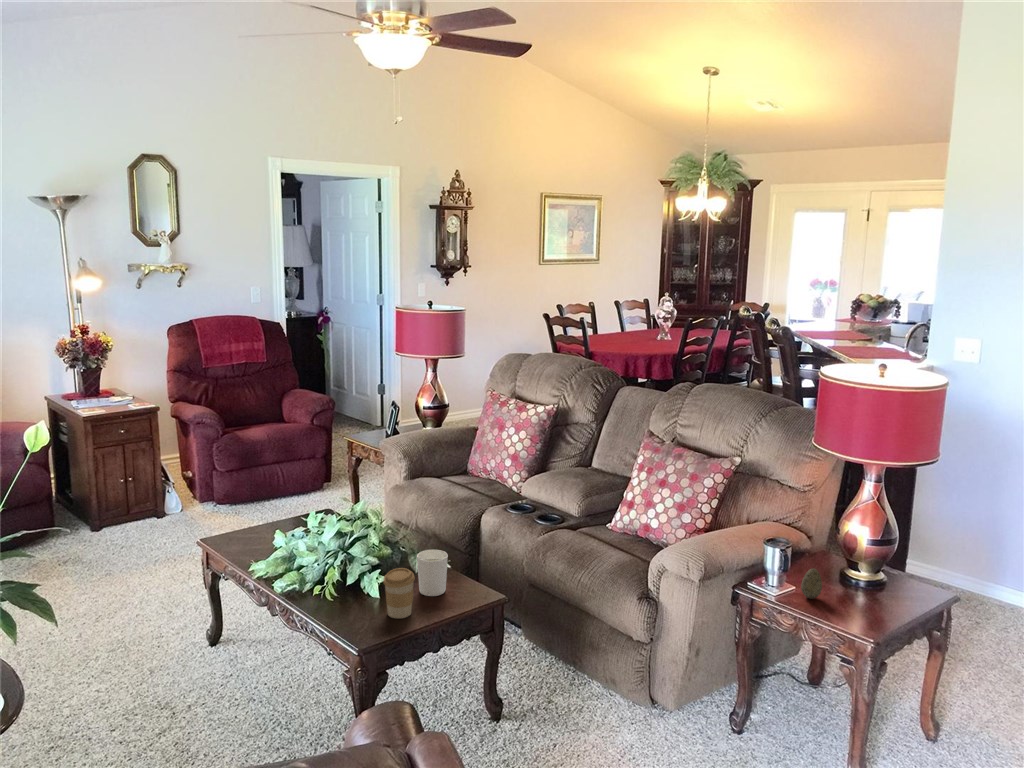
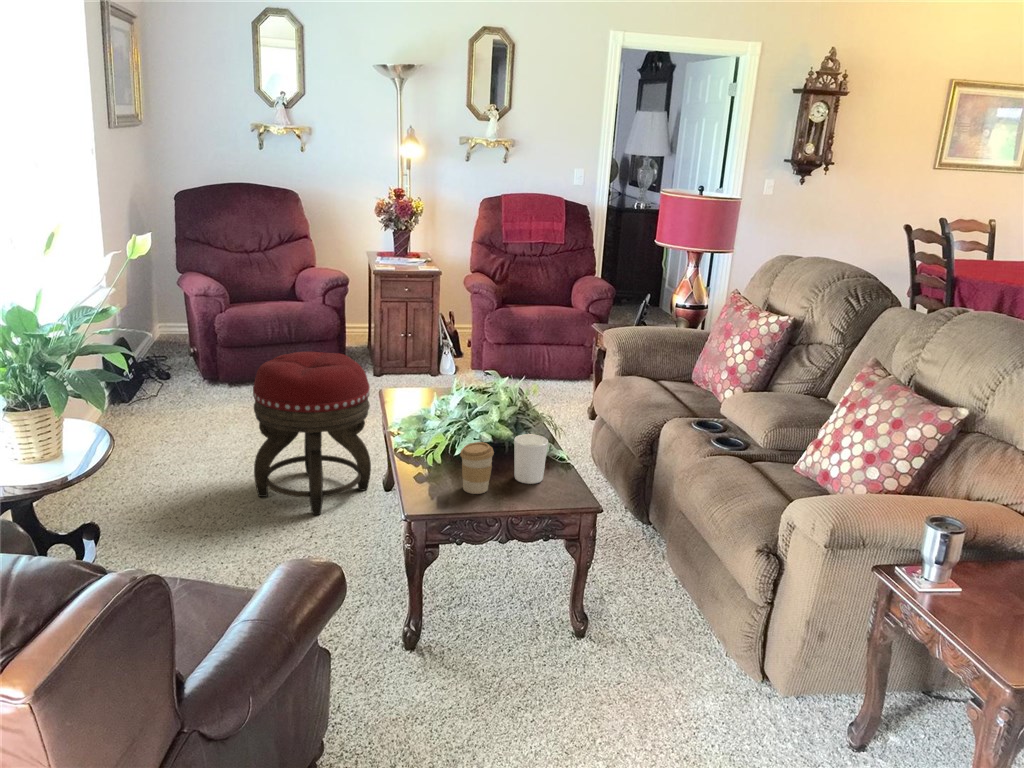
footstool: none [54,514,192,694] -> present [253,352,371,515]
decorative egg: present [801,568,822,599] -> none [961,568,992,609]

